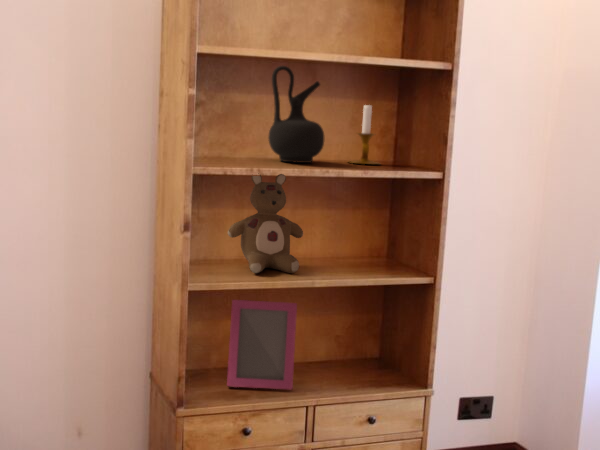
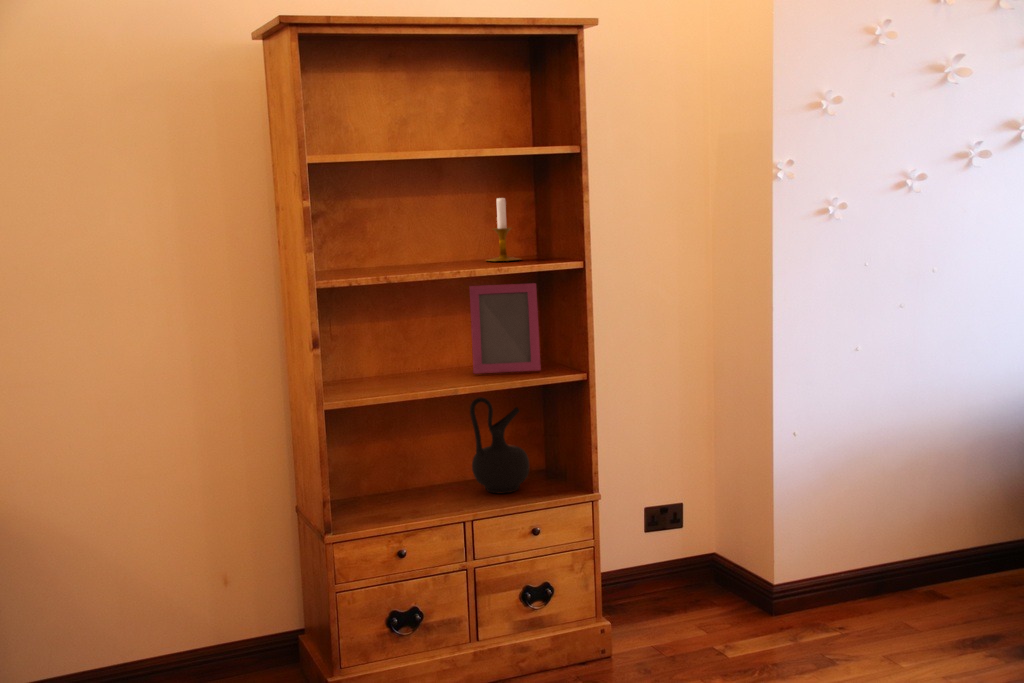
ceramic jug: present [268,66,324,163] -> present [470,398,529,493]
stuffed bear: present [228,174,303,273] -> none [363,280,445,387]
picture frame: present [227,300,297,389] -> present [470,283,541,374]

